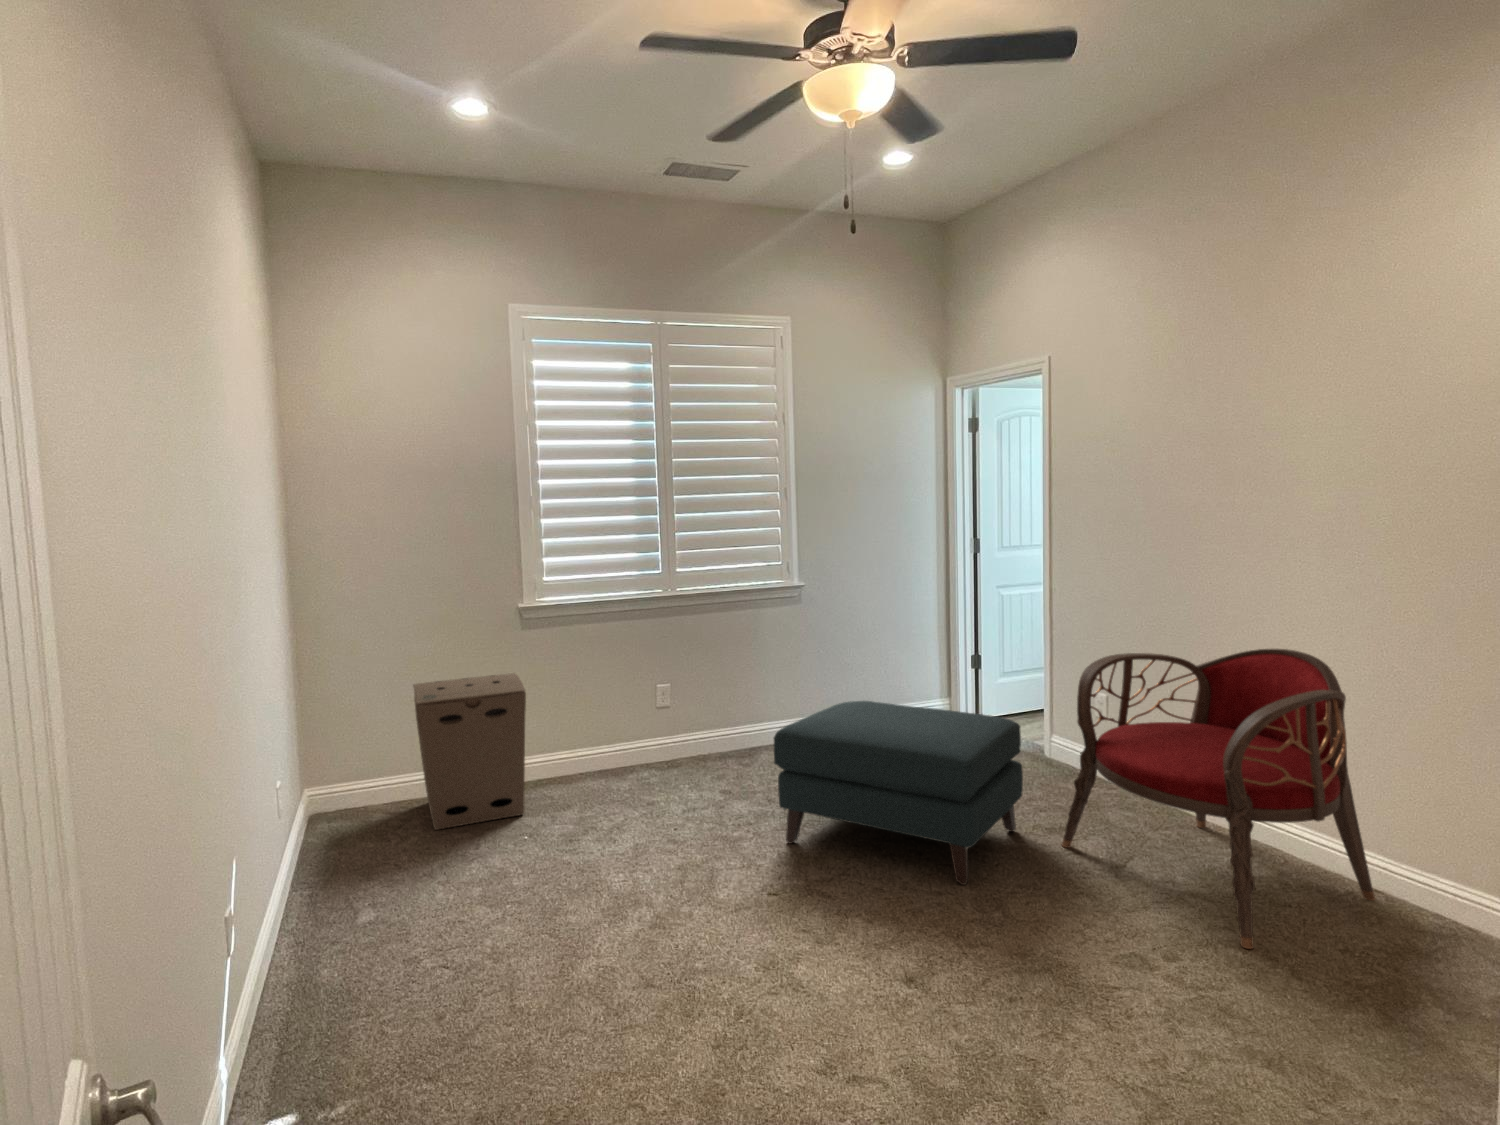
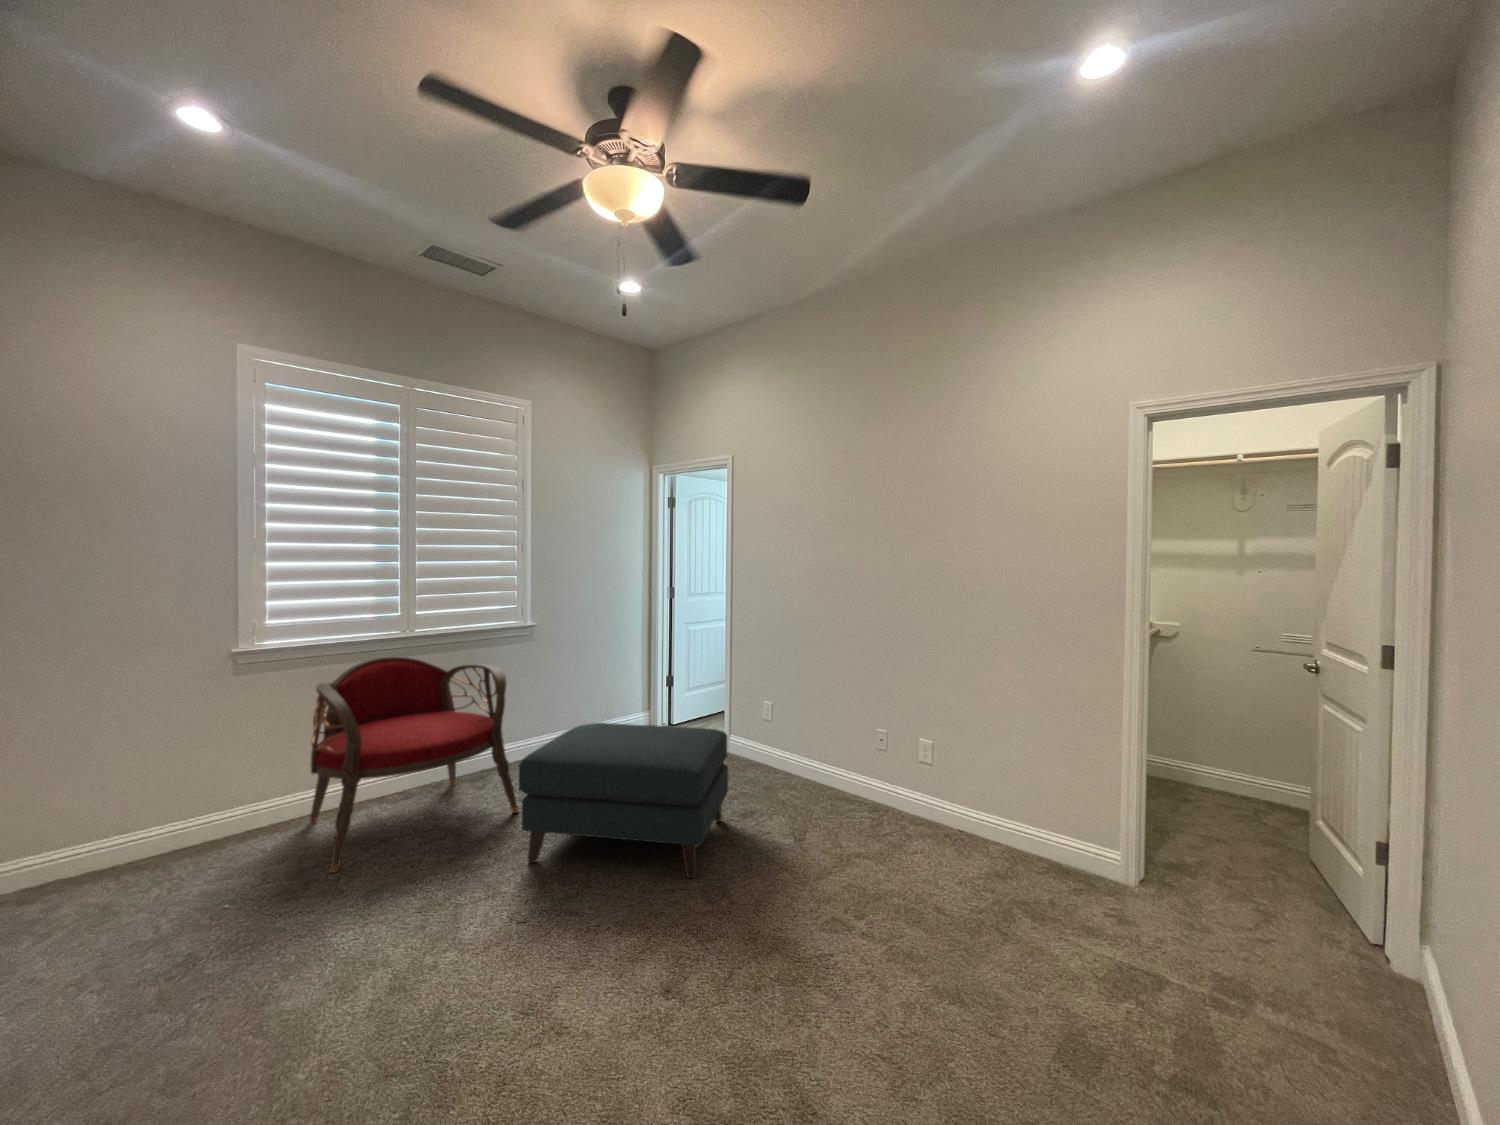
armchair: present [1062,649,1375,949] -> present [309,657,519,873]
cardboard box: present [413,673,526,830] -> none [66,721,232,917]

